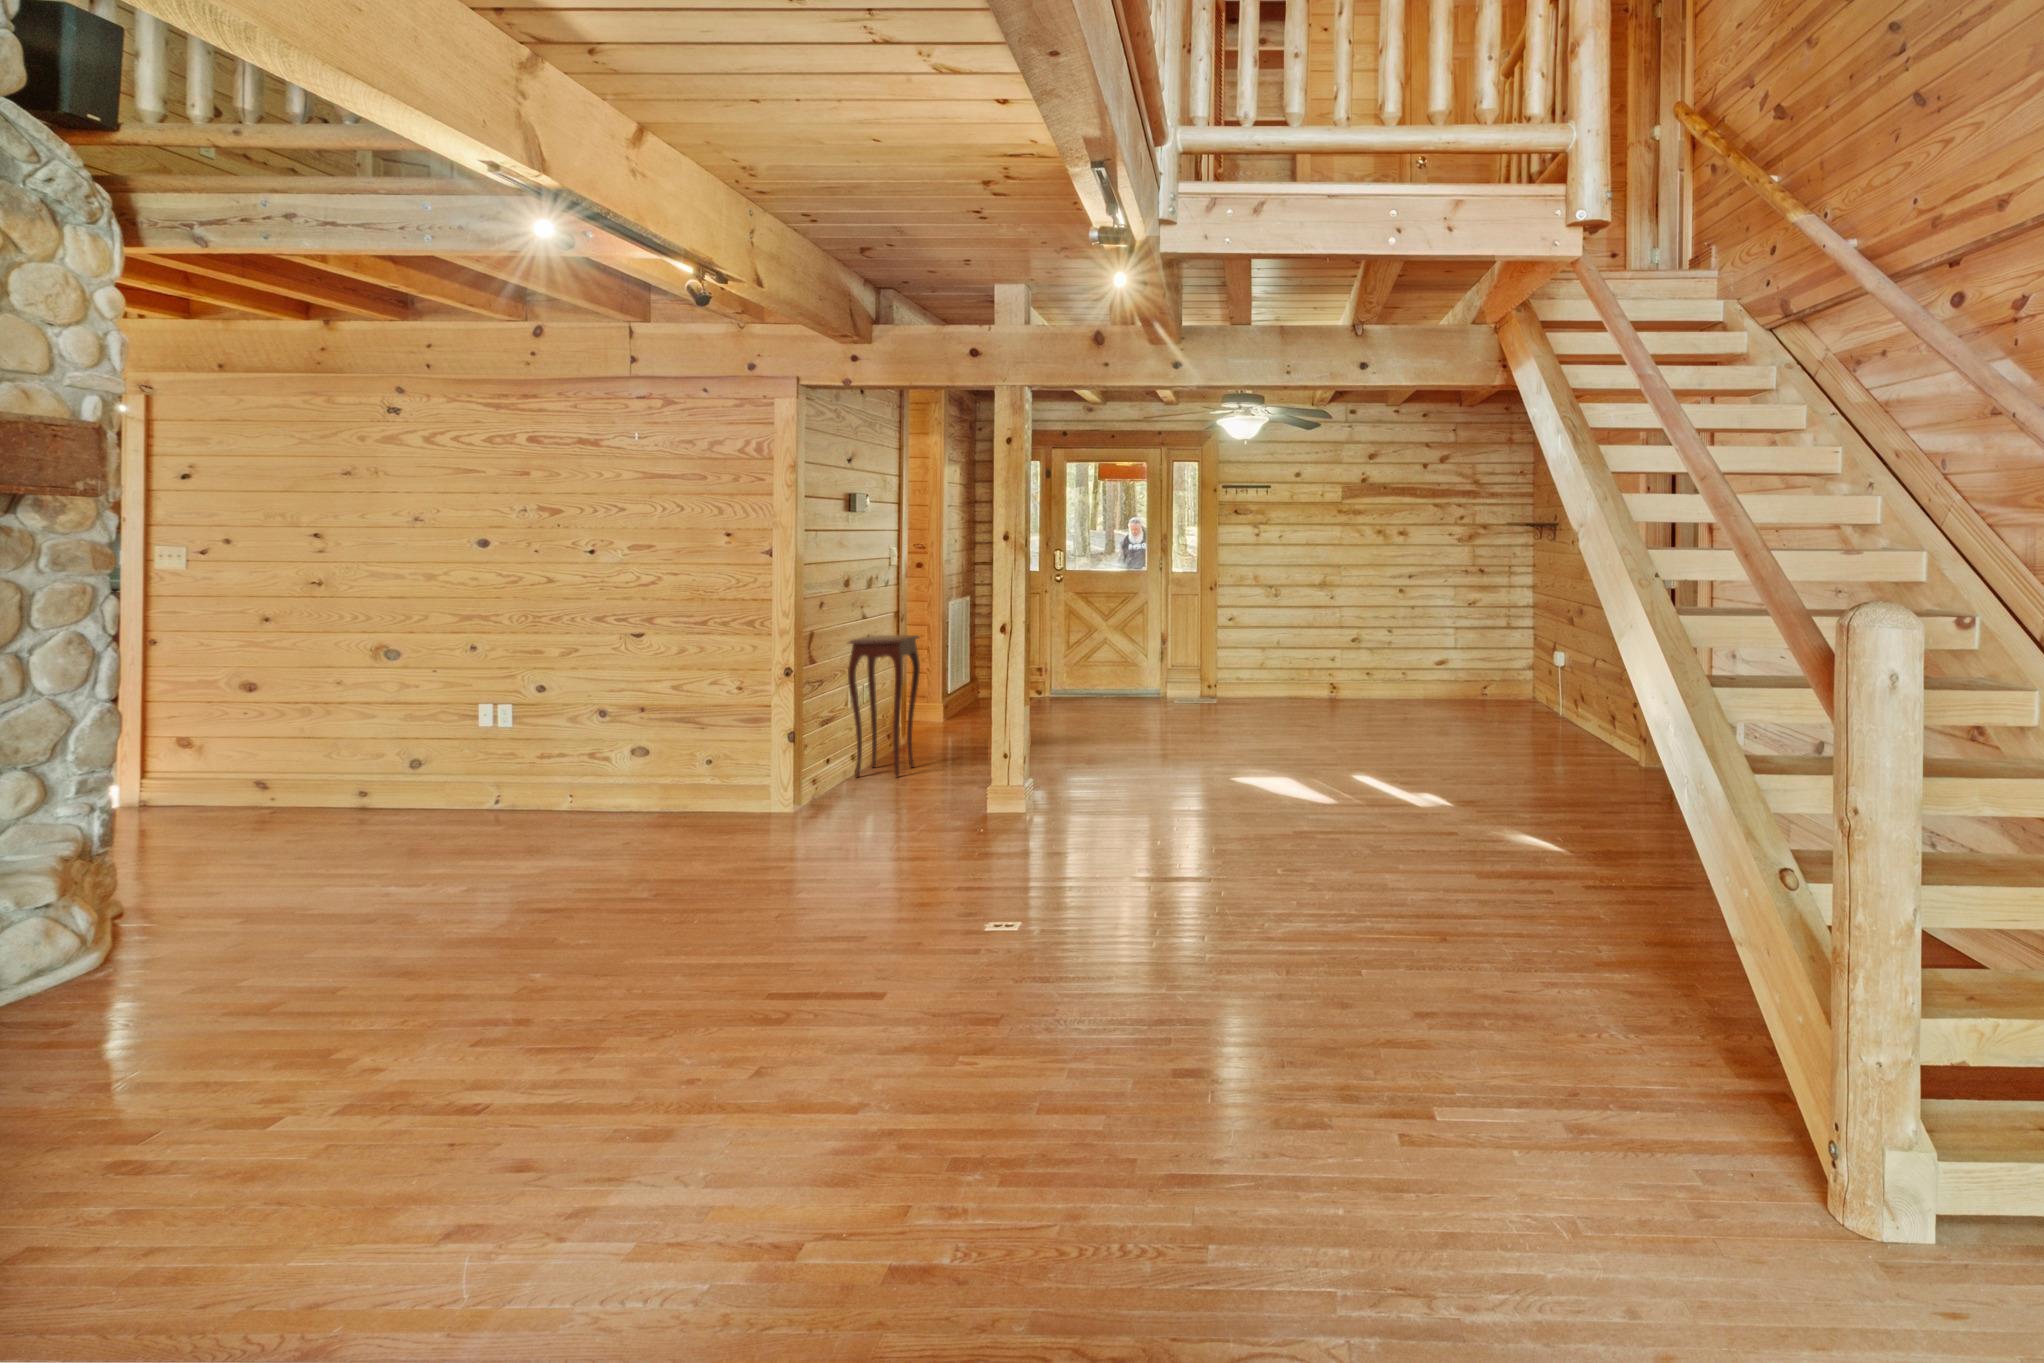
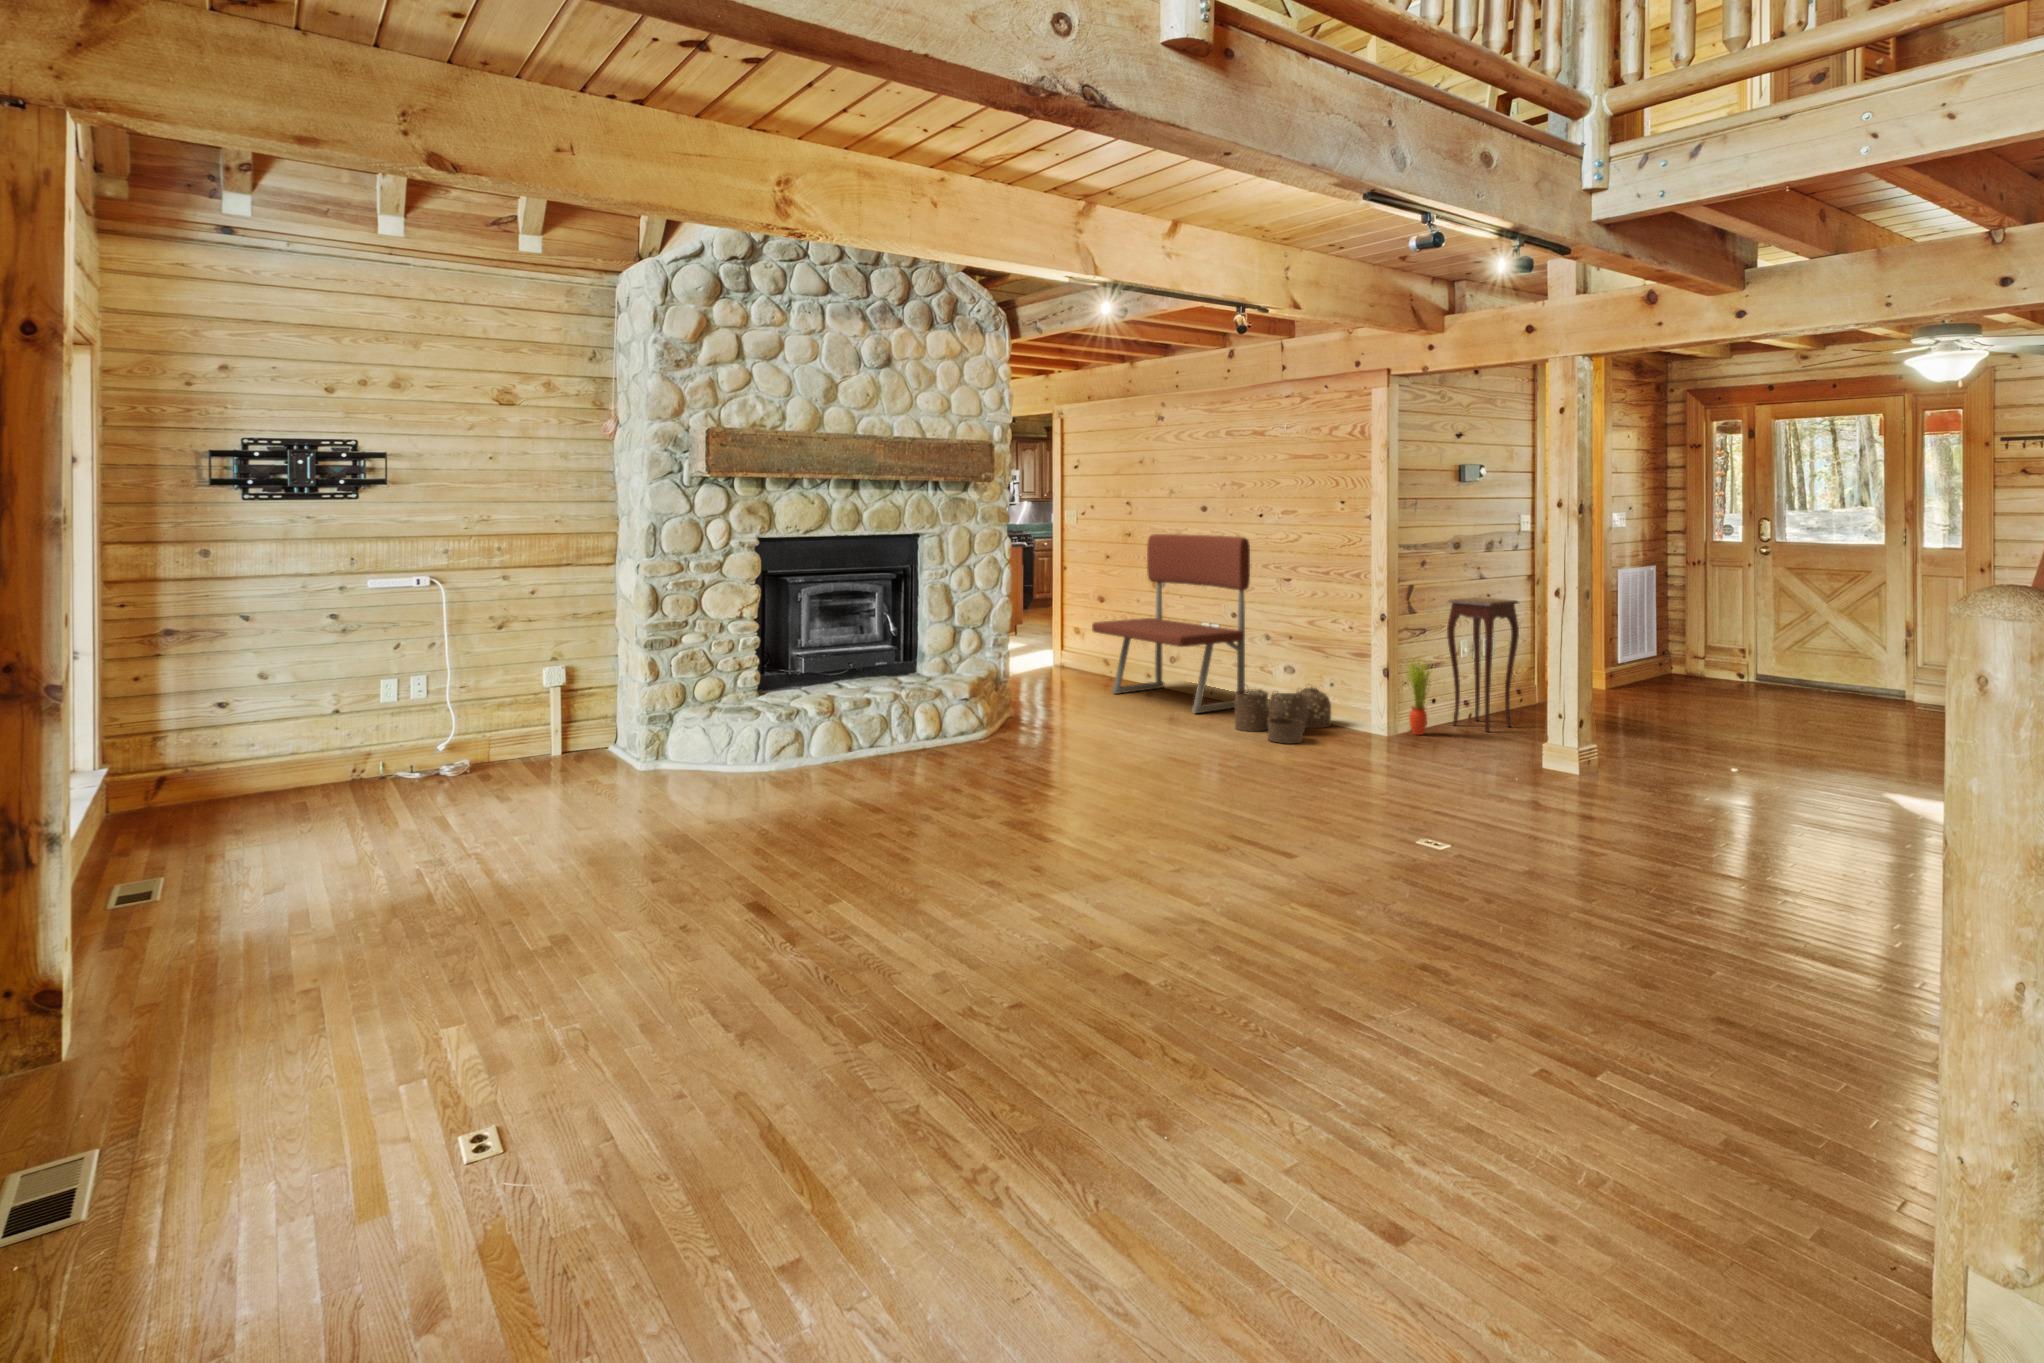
bench: none [265,582,577,832] -> present [1092,534,1250,713]
potted plant: none [815,707,848,796] -> present [1407,658,1431,735]
woven basket: none [581,761,715,845] -> present [1235,684,1331,743]

